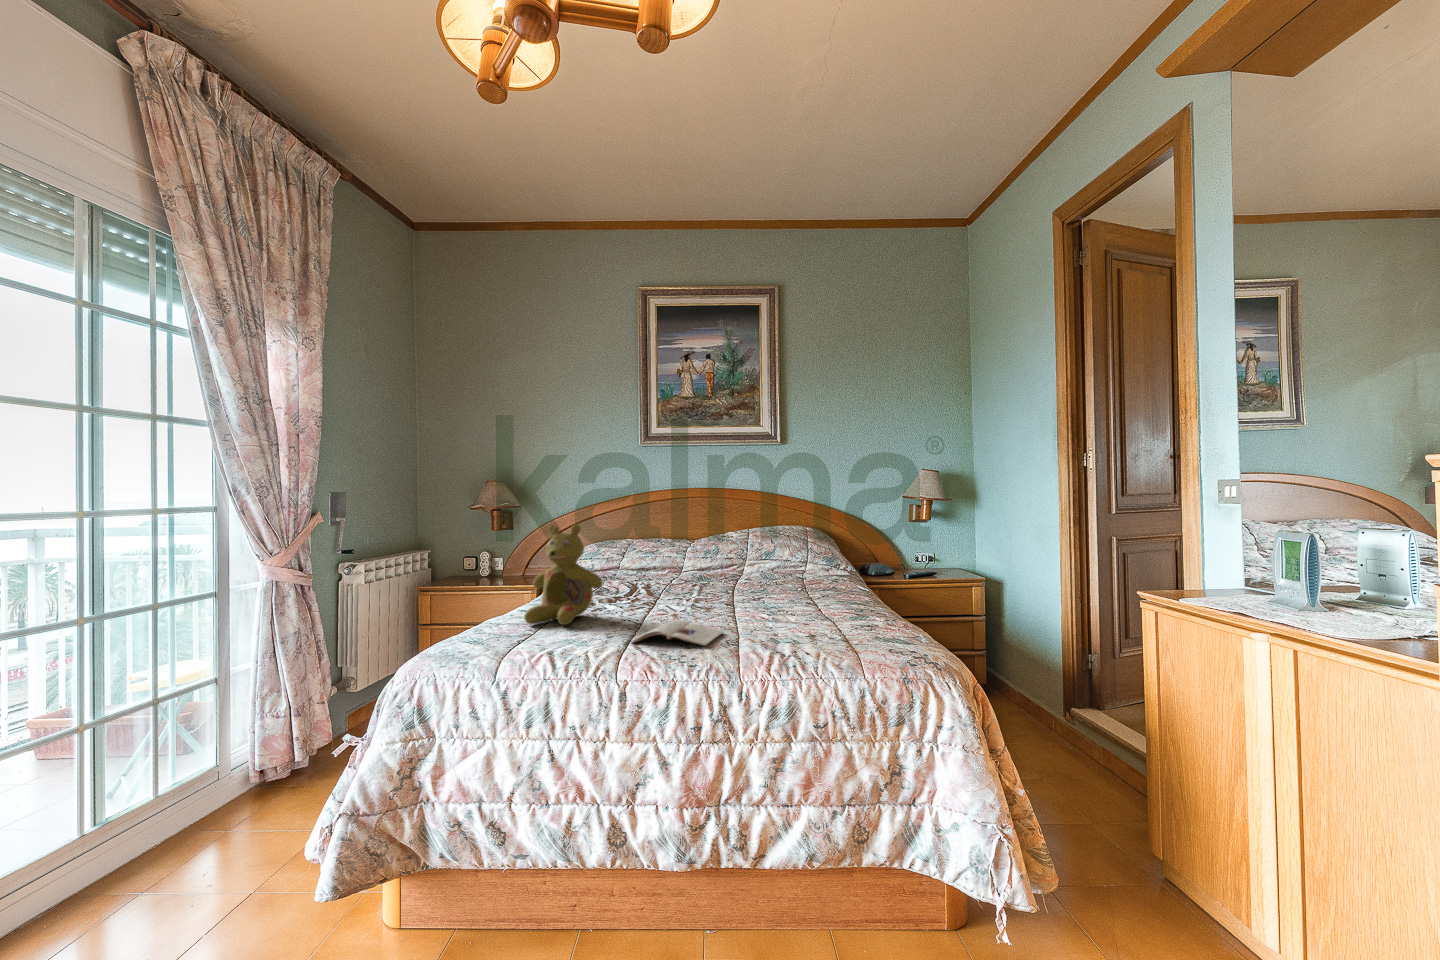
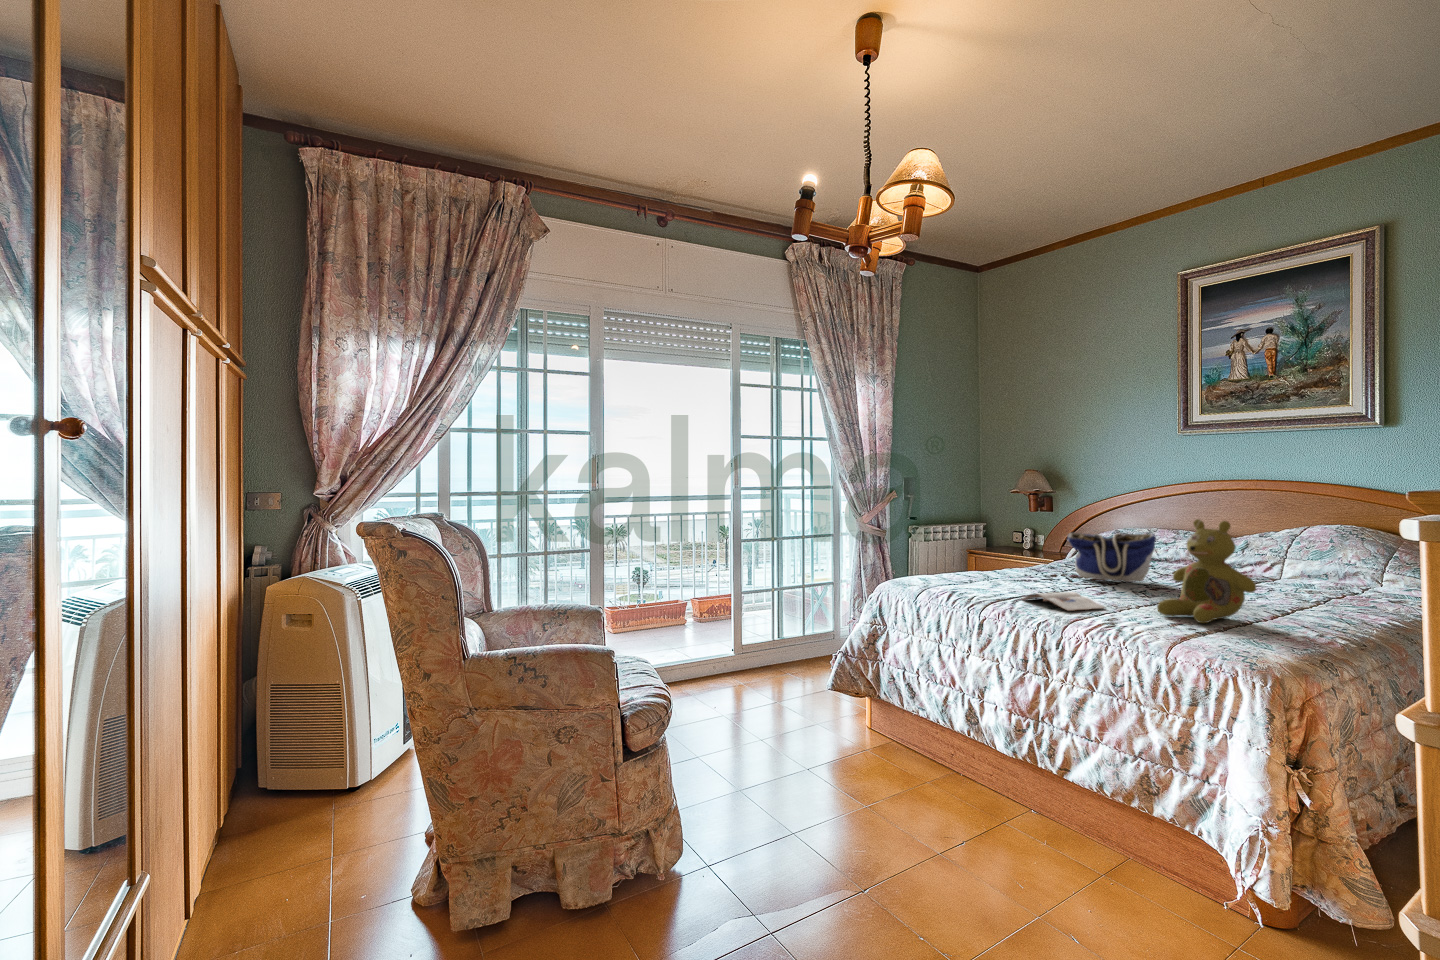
stuffed bear: present [524,524,603,625] -> present [1157,519,1256,623]
tote bag: none [610,542,693,599] -> present [1068,532,1156,582]

